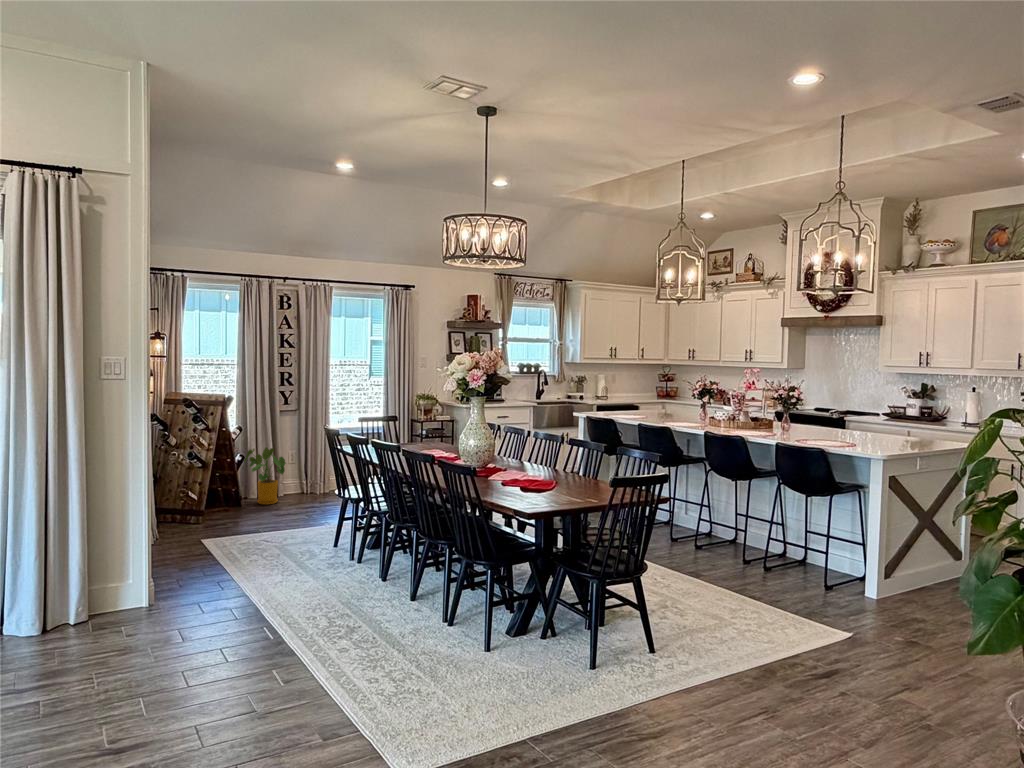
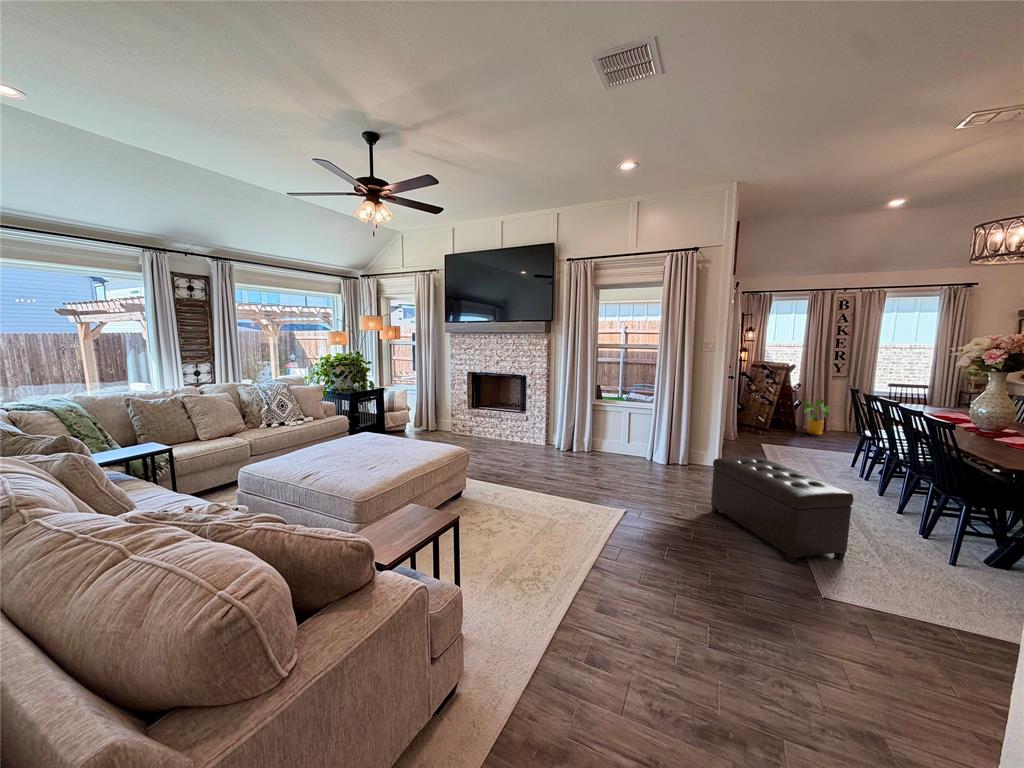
ottoman: none [171,572,399,748] -> present [711,457,854,564]

